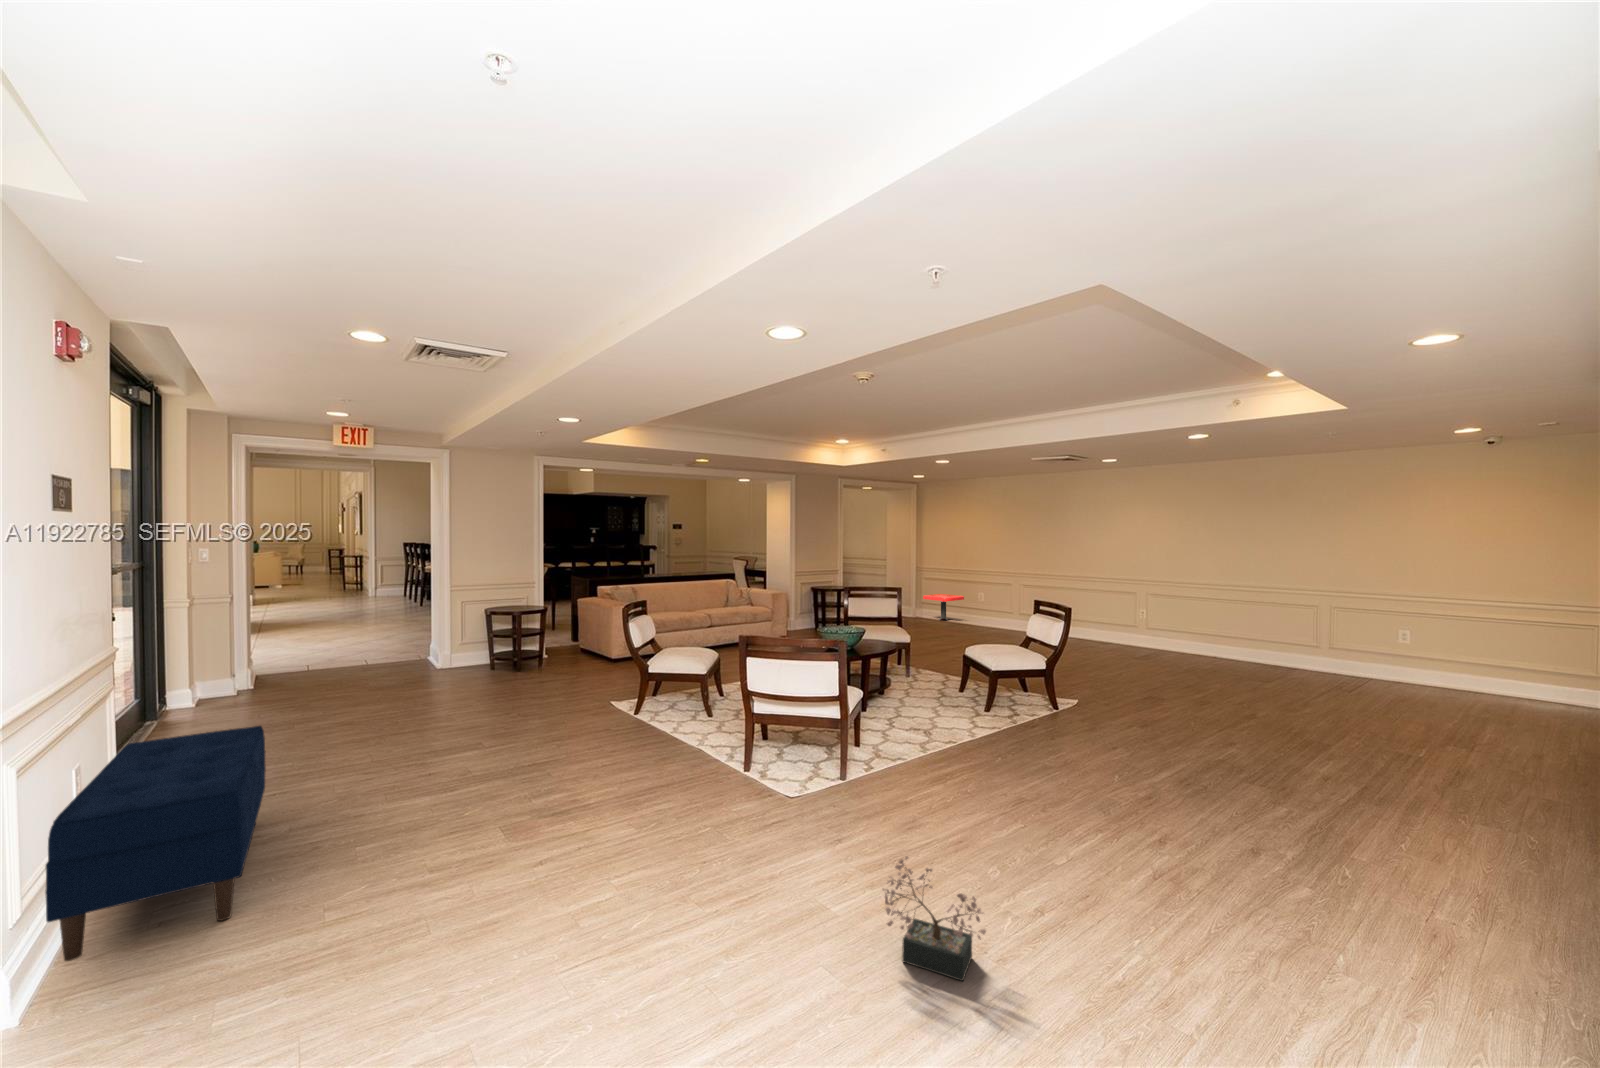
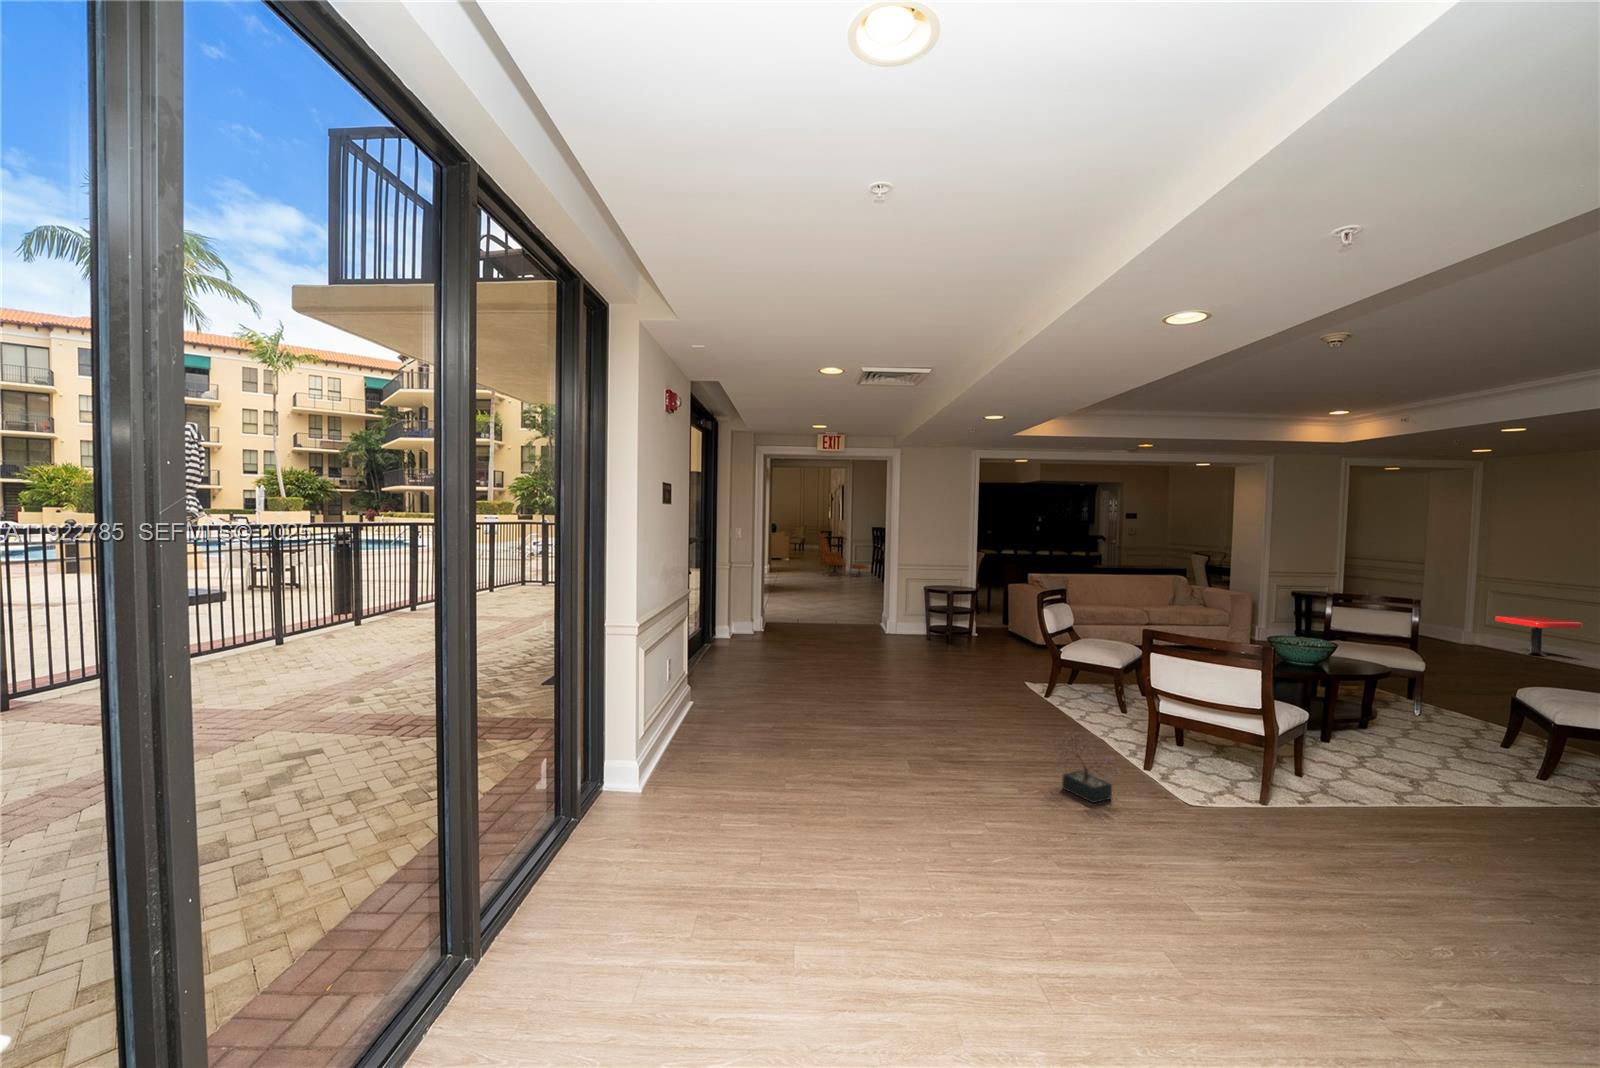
lounge chair: none [333,553,406,604] -> present [818,533,868,575]
bench: present [45,726,266,961] -> none [667,651,767,769]
decorative plant: present [883,857,986,981] -> present [1053,731,1119,803]

